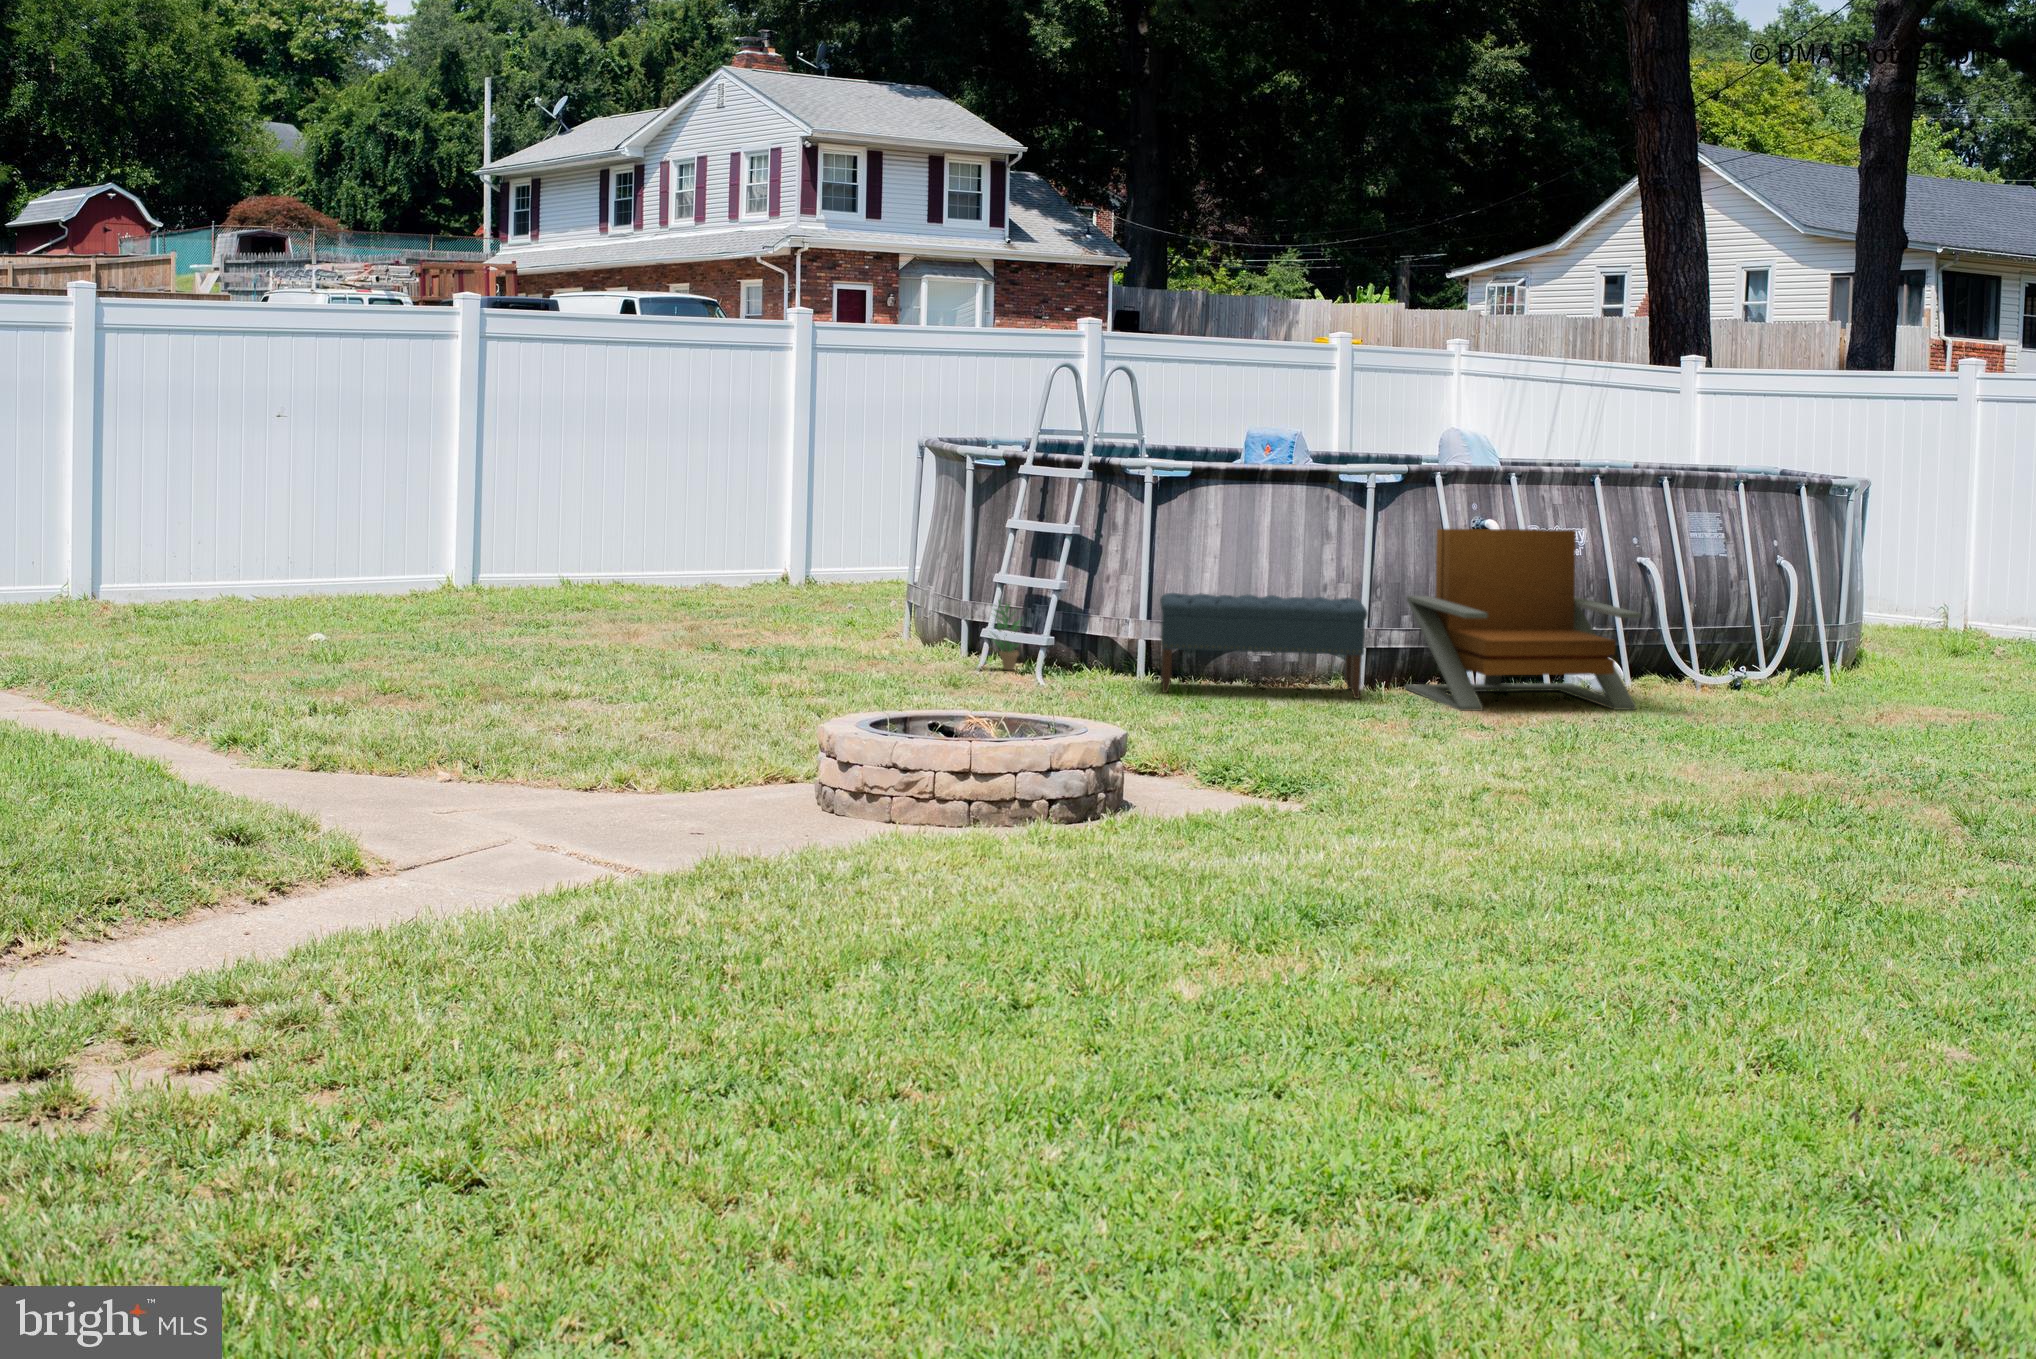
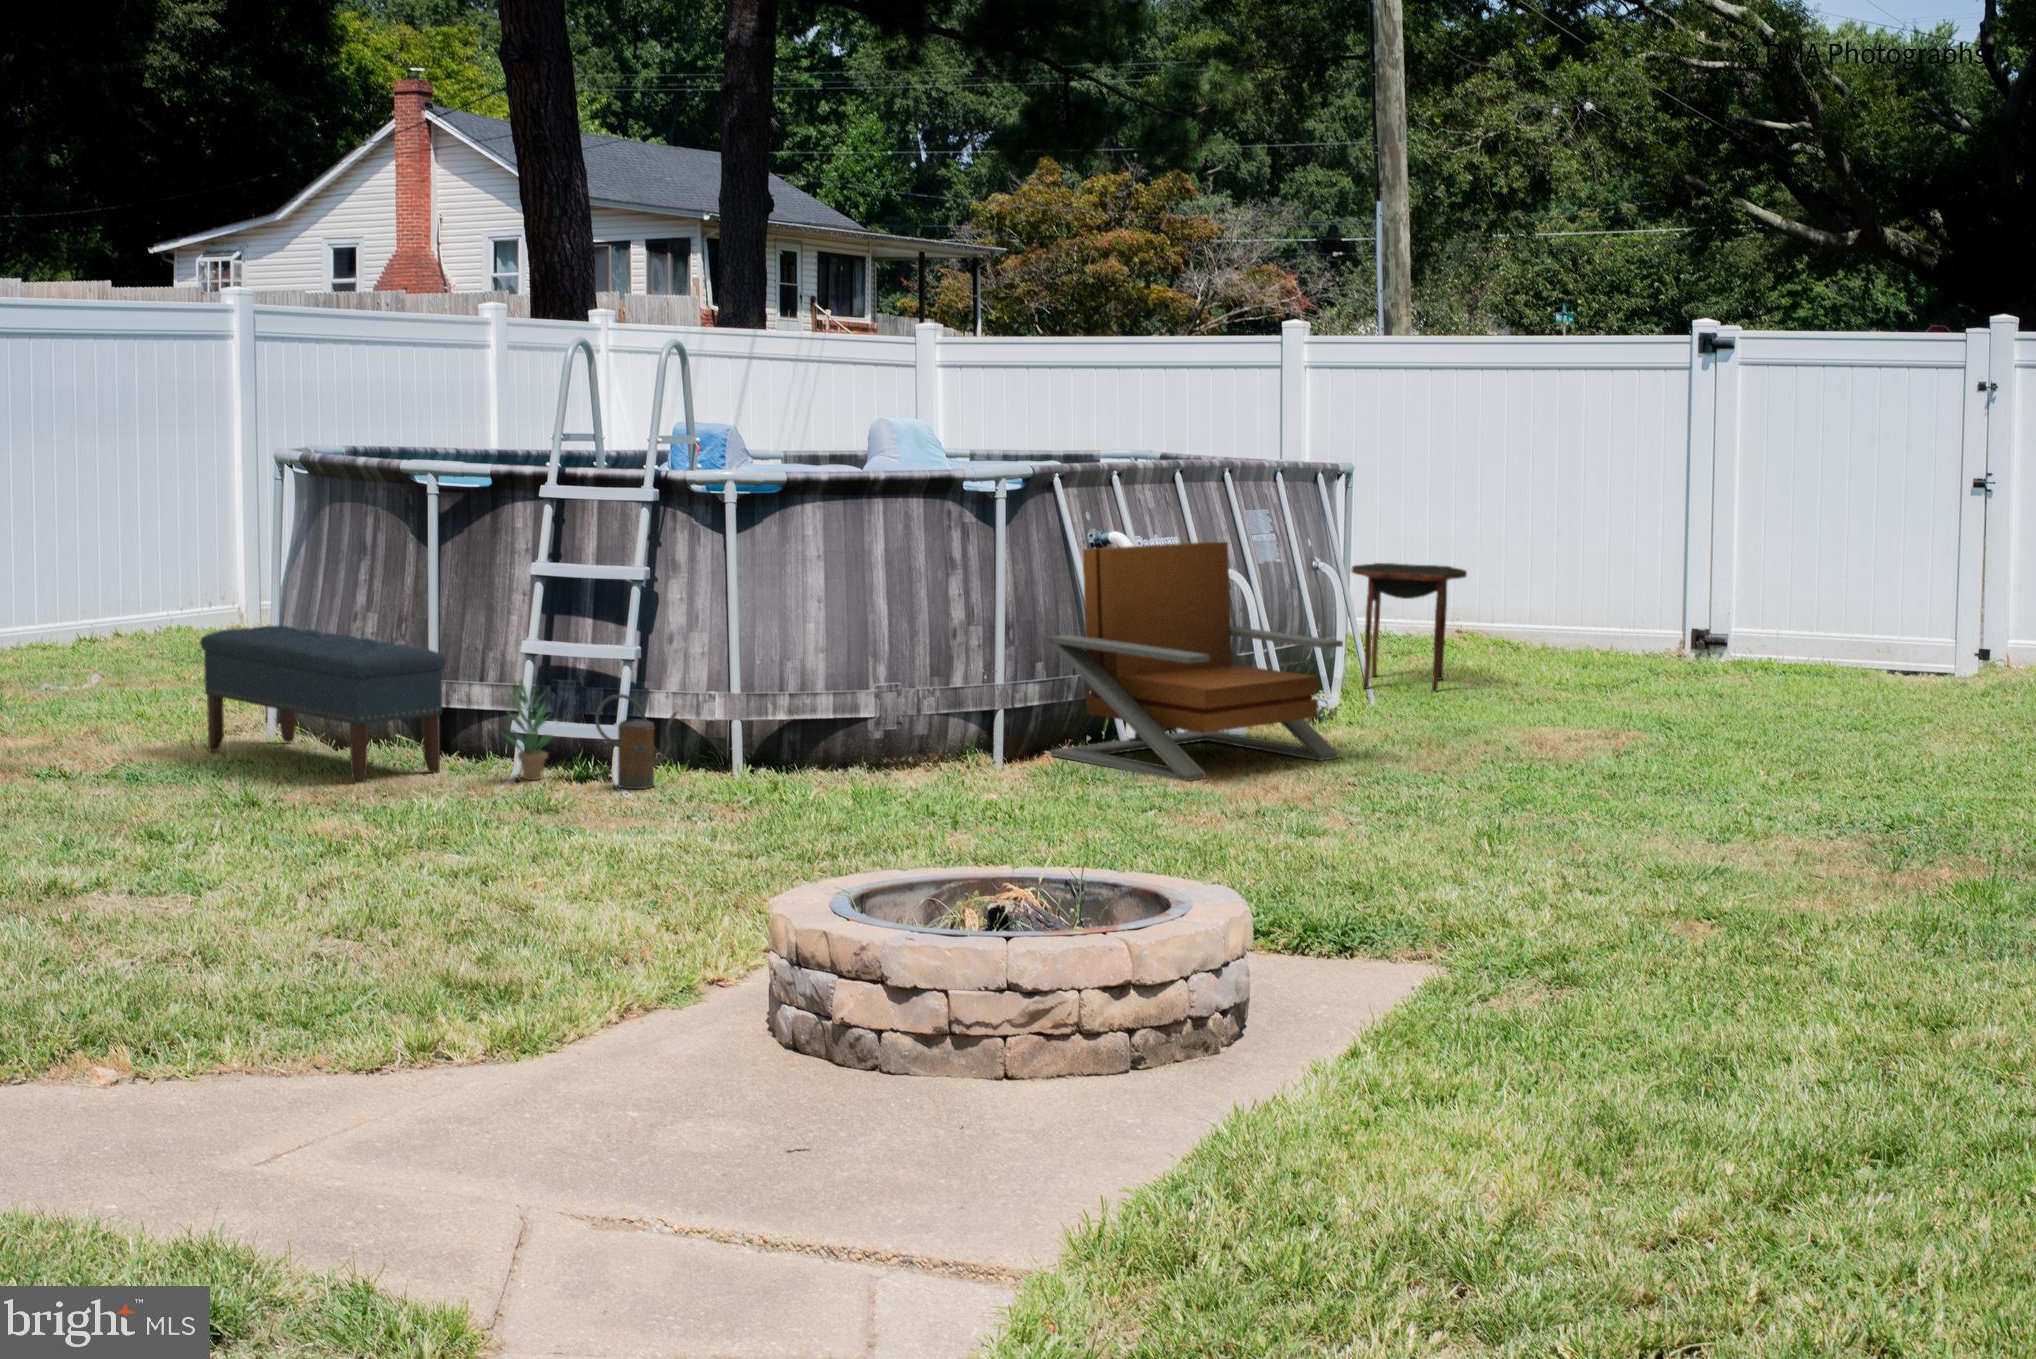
side table: none [1823,566,1937,681] -> present [1351,563,1467,692]
bench: present [1160,593,1367,699] -> present [200,626,445,784]
watering can: none [1035,613,1094,681] -> present [595,694,677,789]

